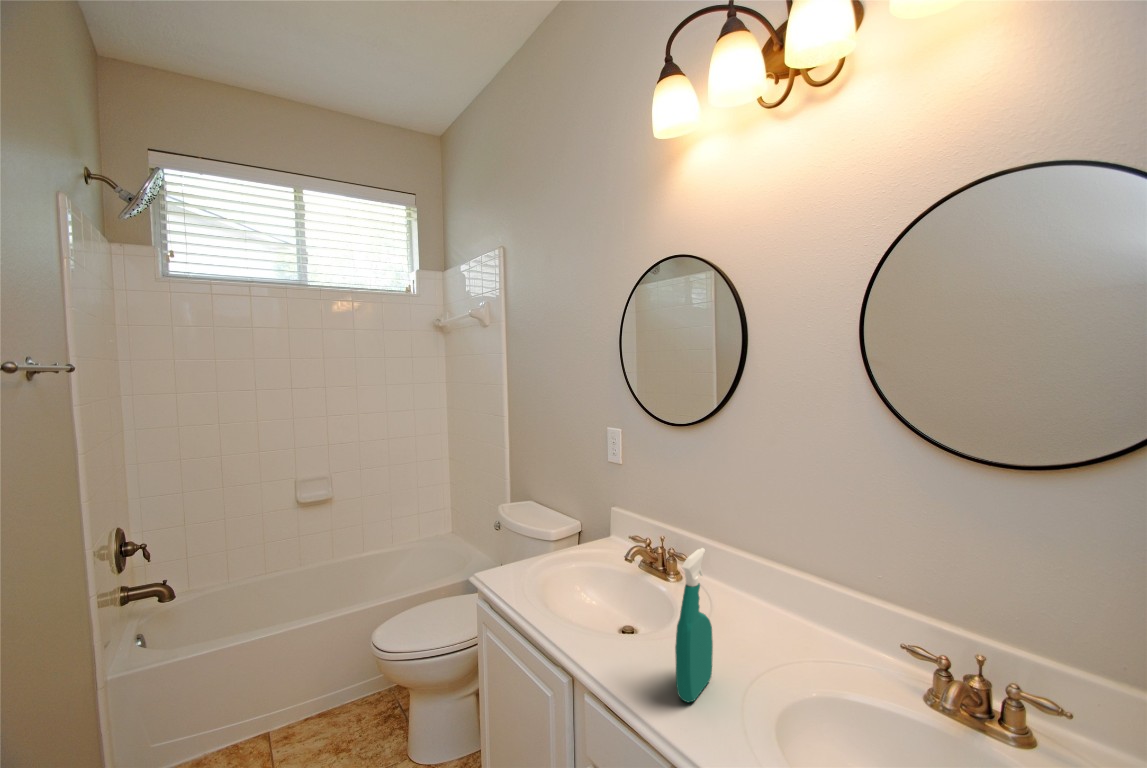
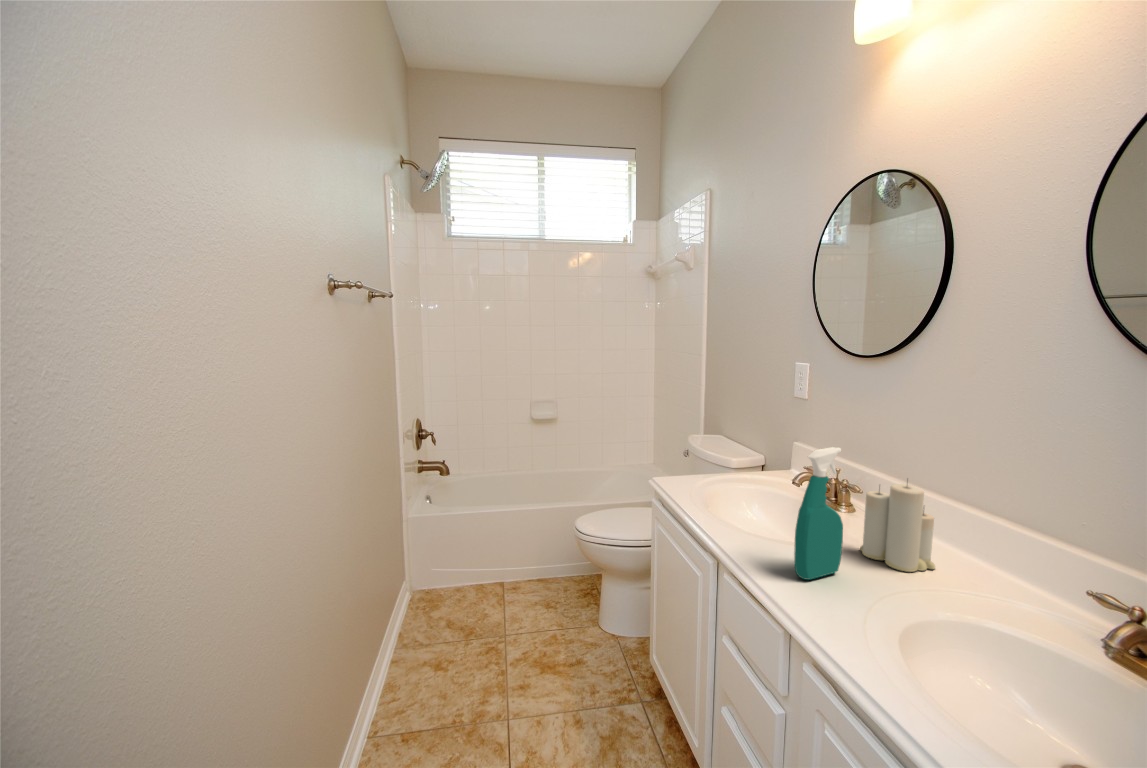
candle: none [711,561,776,654] -> present [860,484,935,572]

